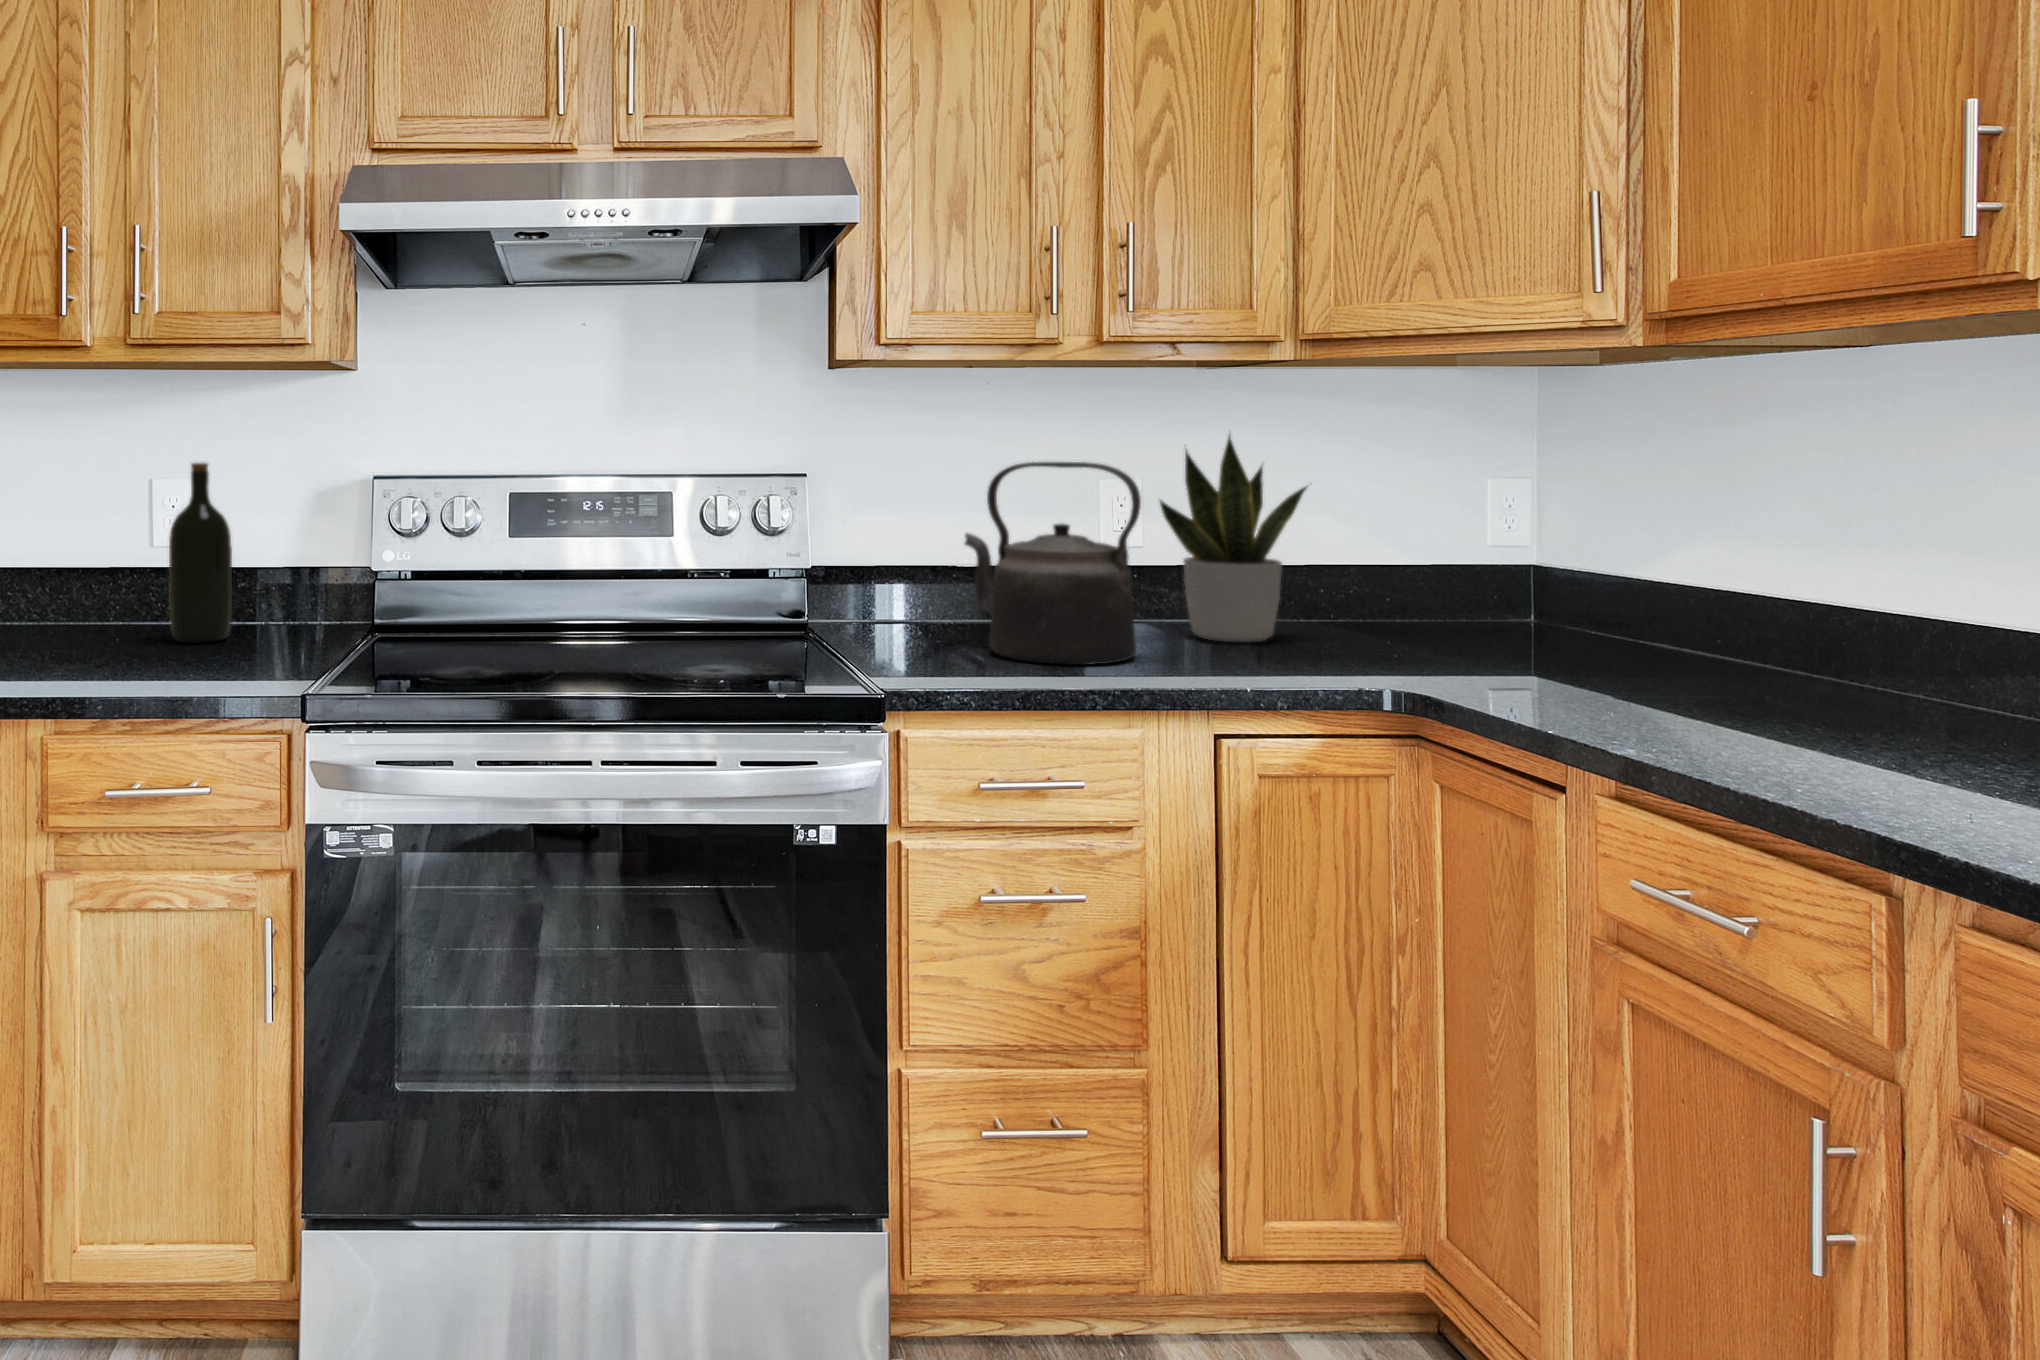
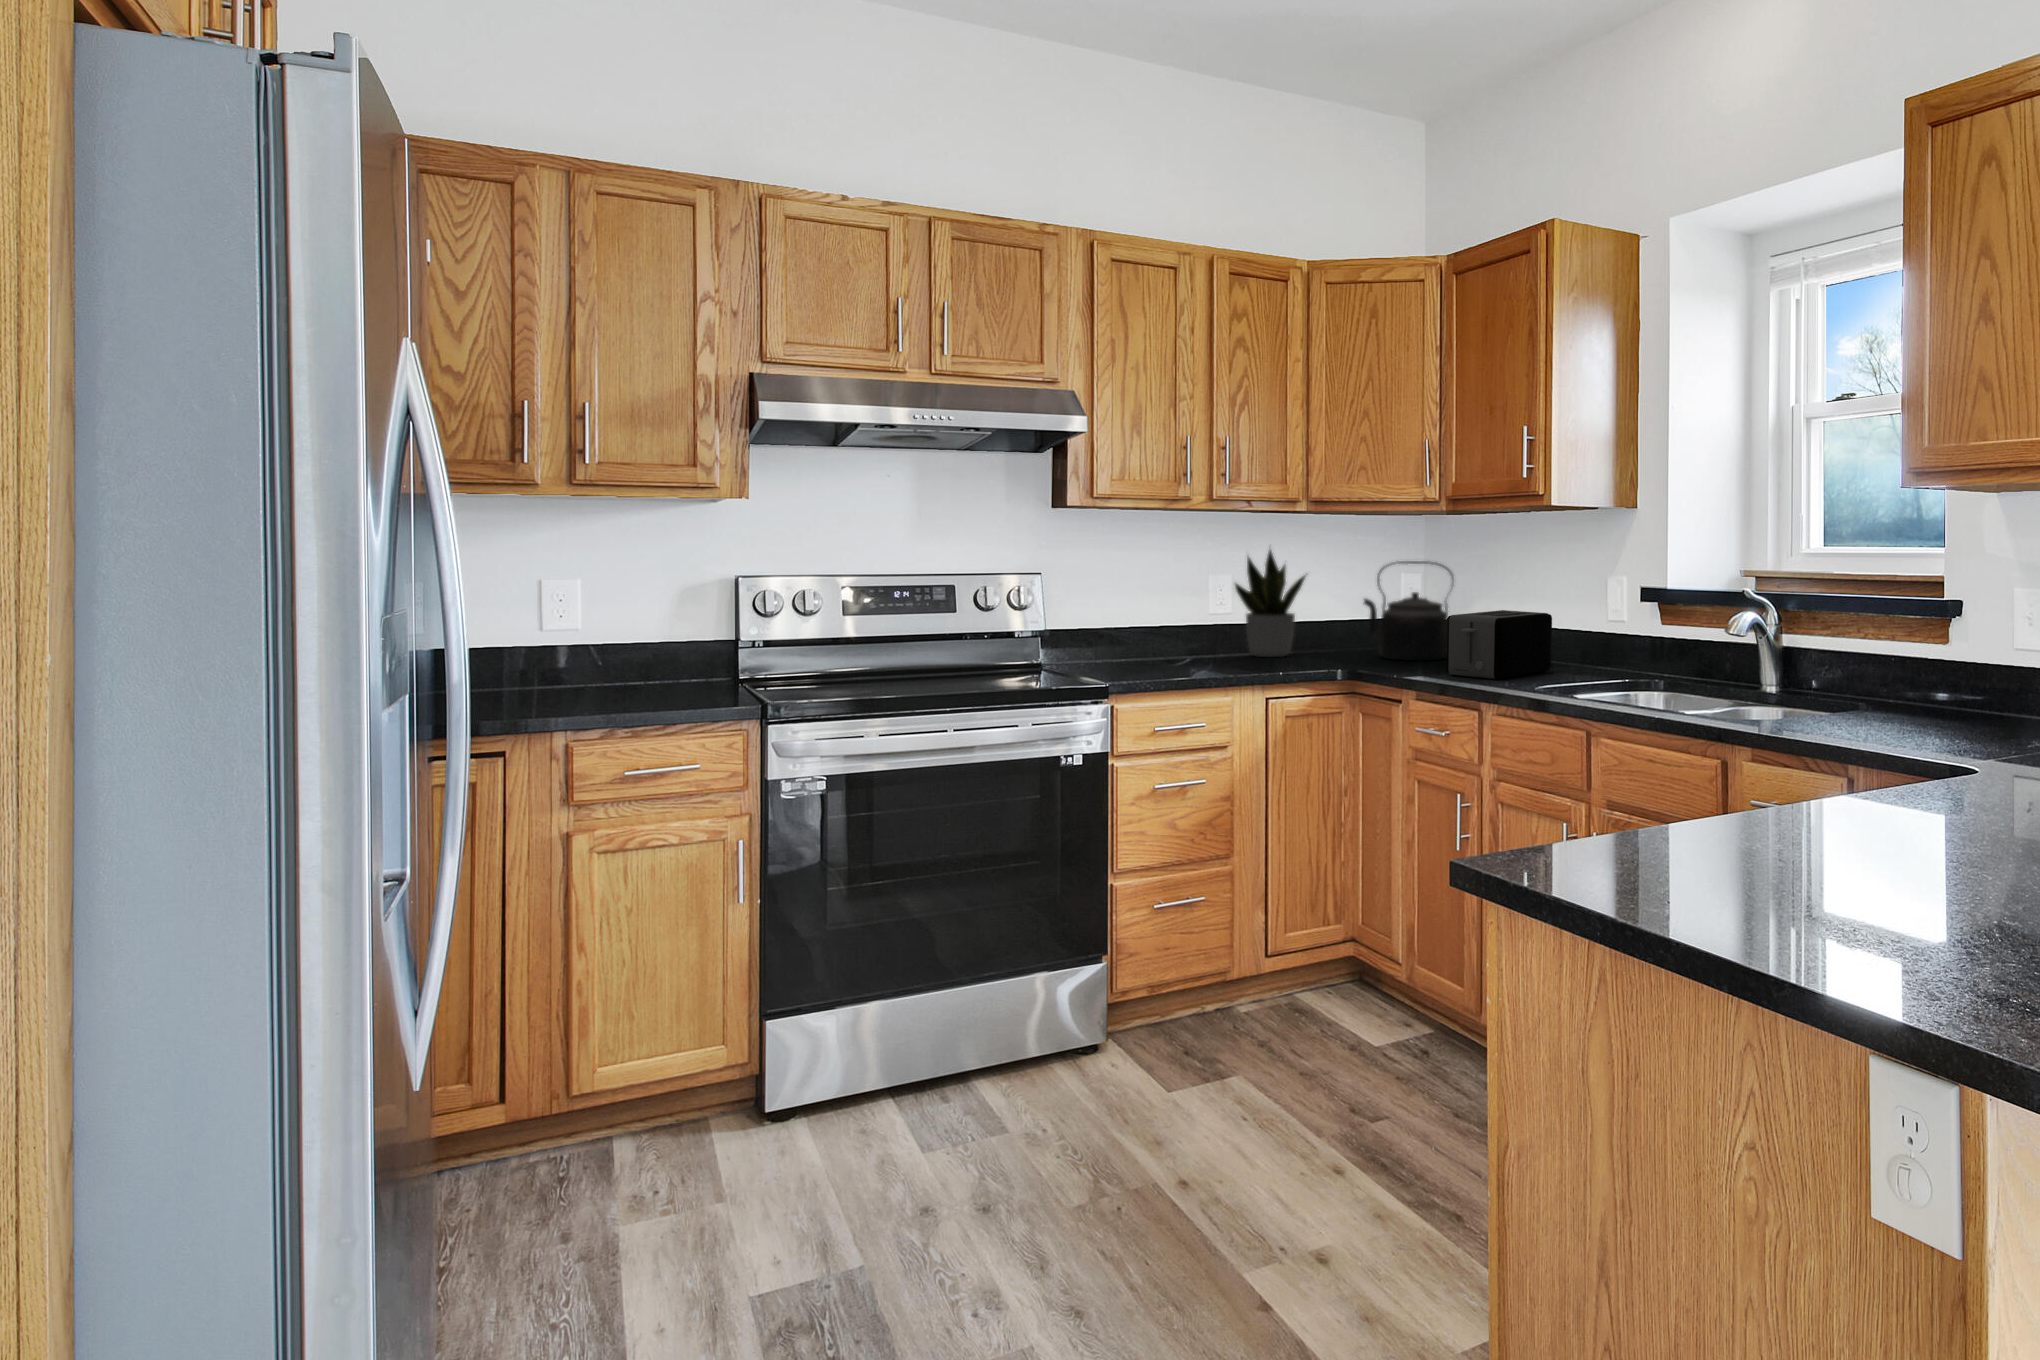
kettle: present [965,462,1141,665] -> present [1364,561,1453,661]
wine bottle: present [169,463,232,643] -> none [580,564,630,690]
toaster: none [1655,573,1971,748] -> present [1446,610,1552,679]

